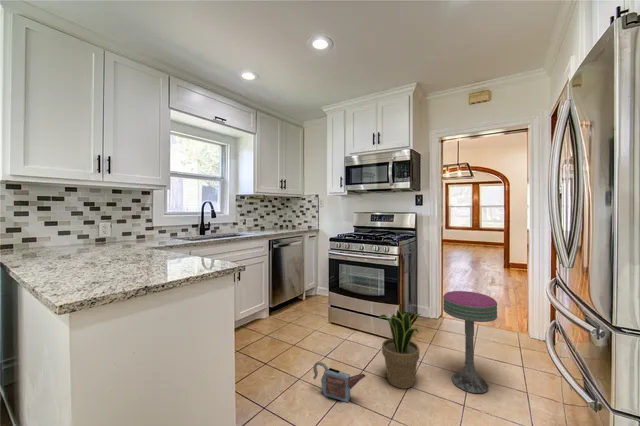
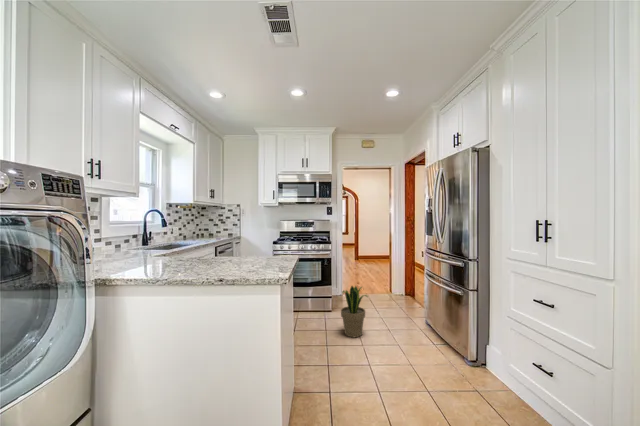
bar stool: present [443,291,497,393] -> none [371,269,401,328]
watering can: present [313,361,366,402] -> none [308,330,347,355]

